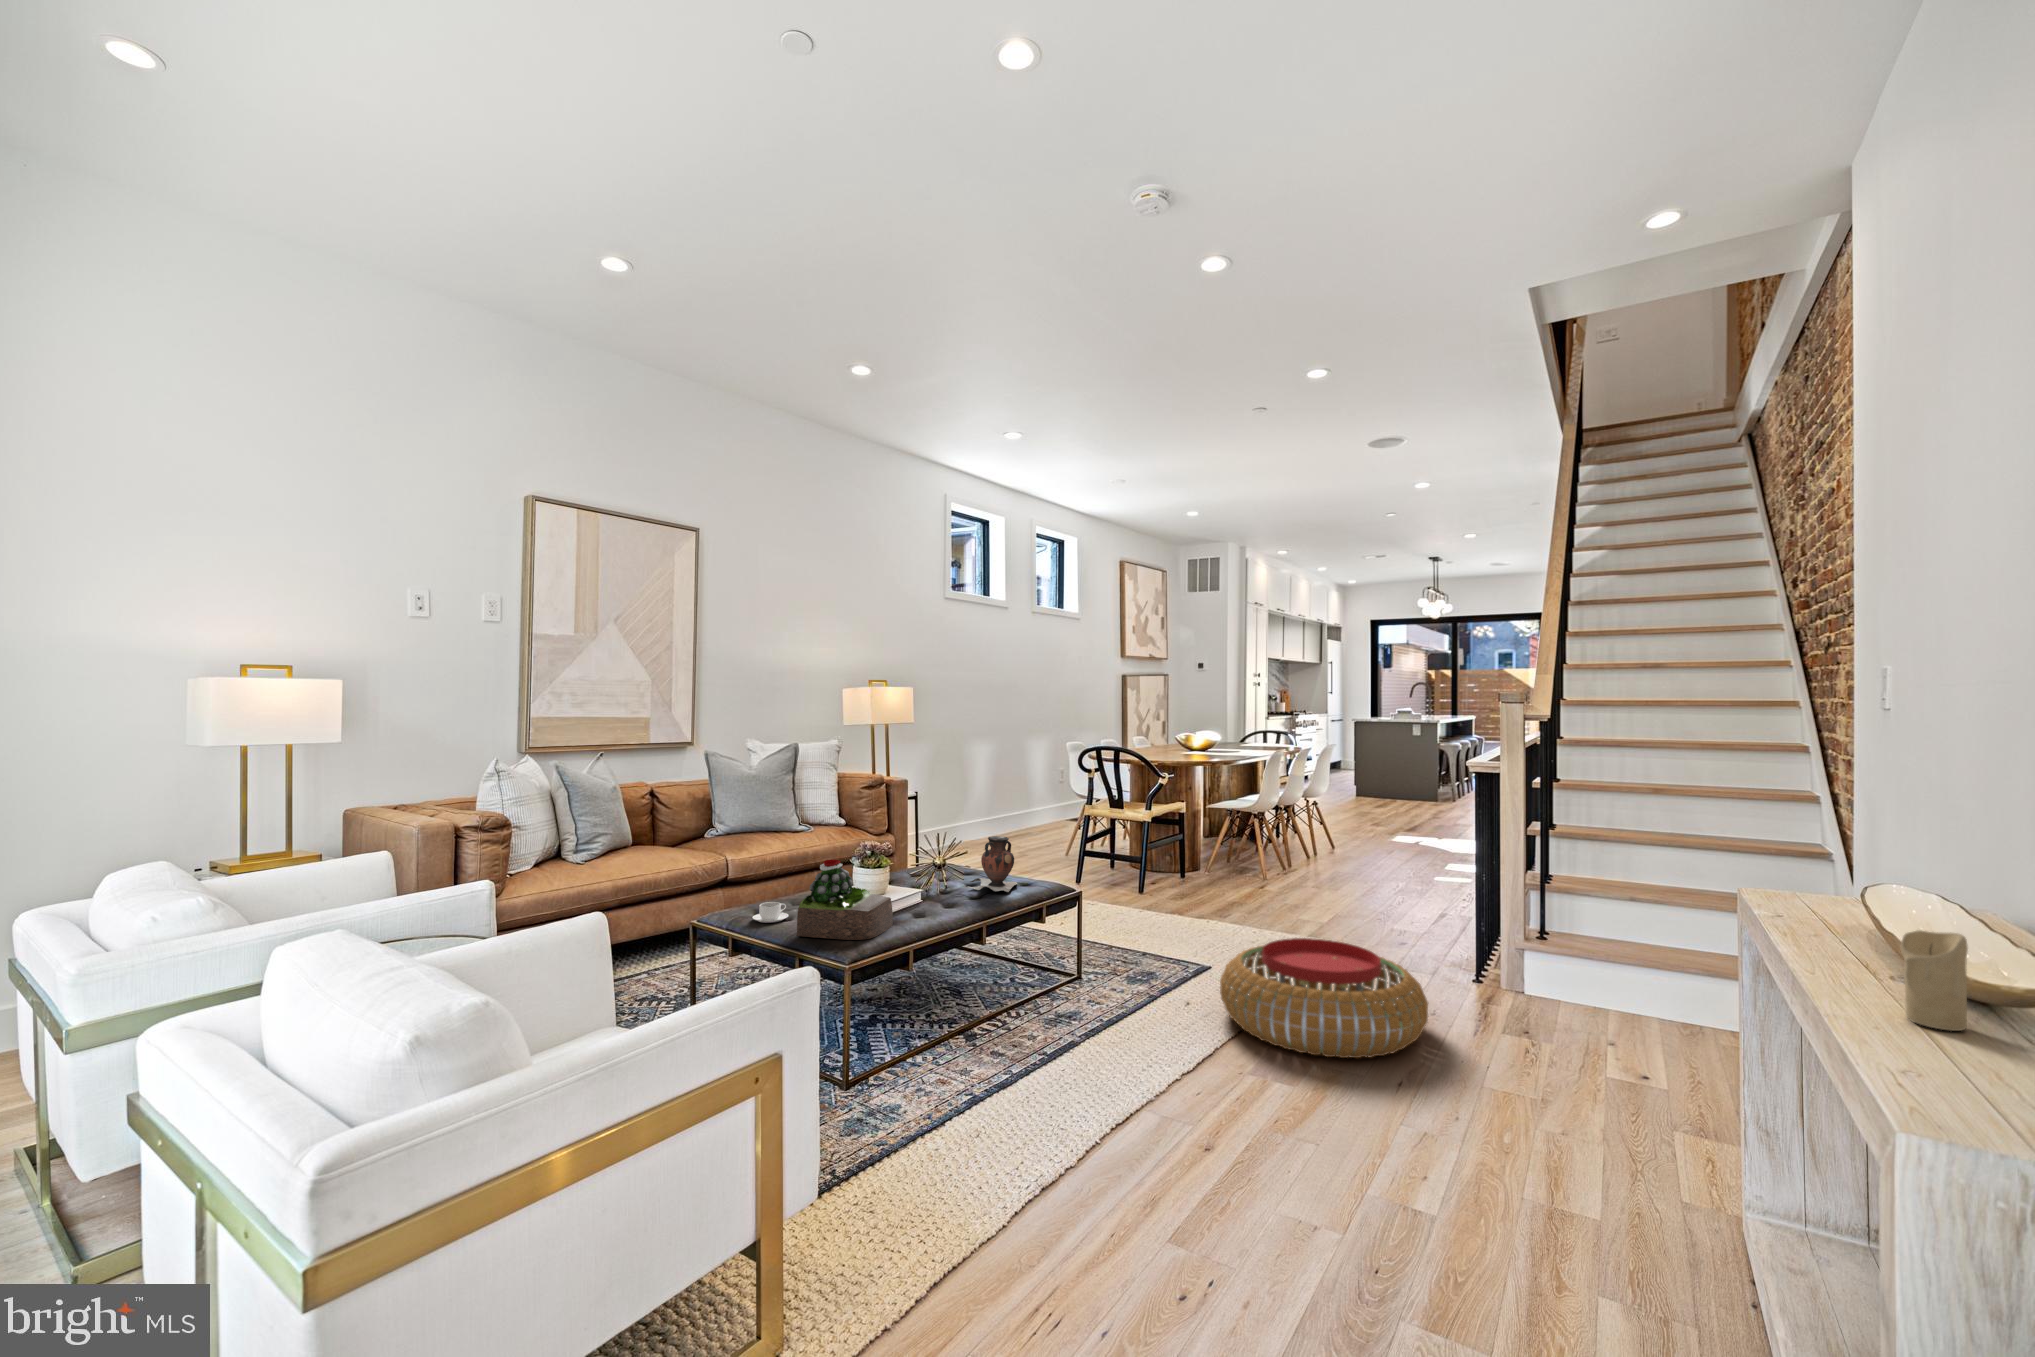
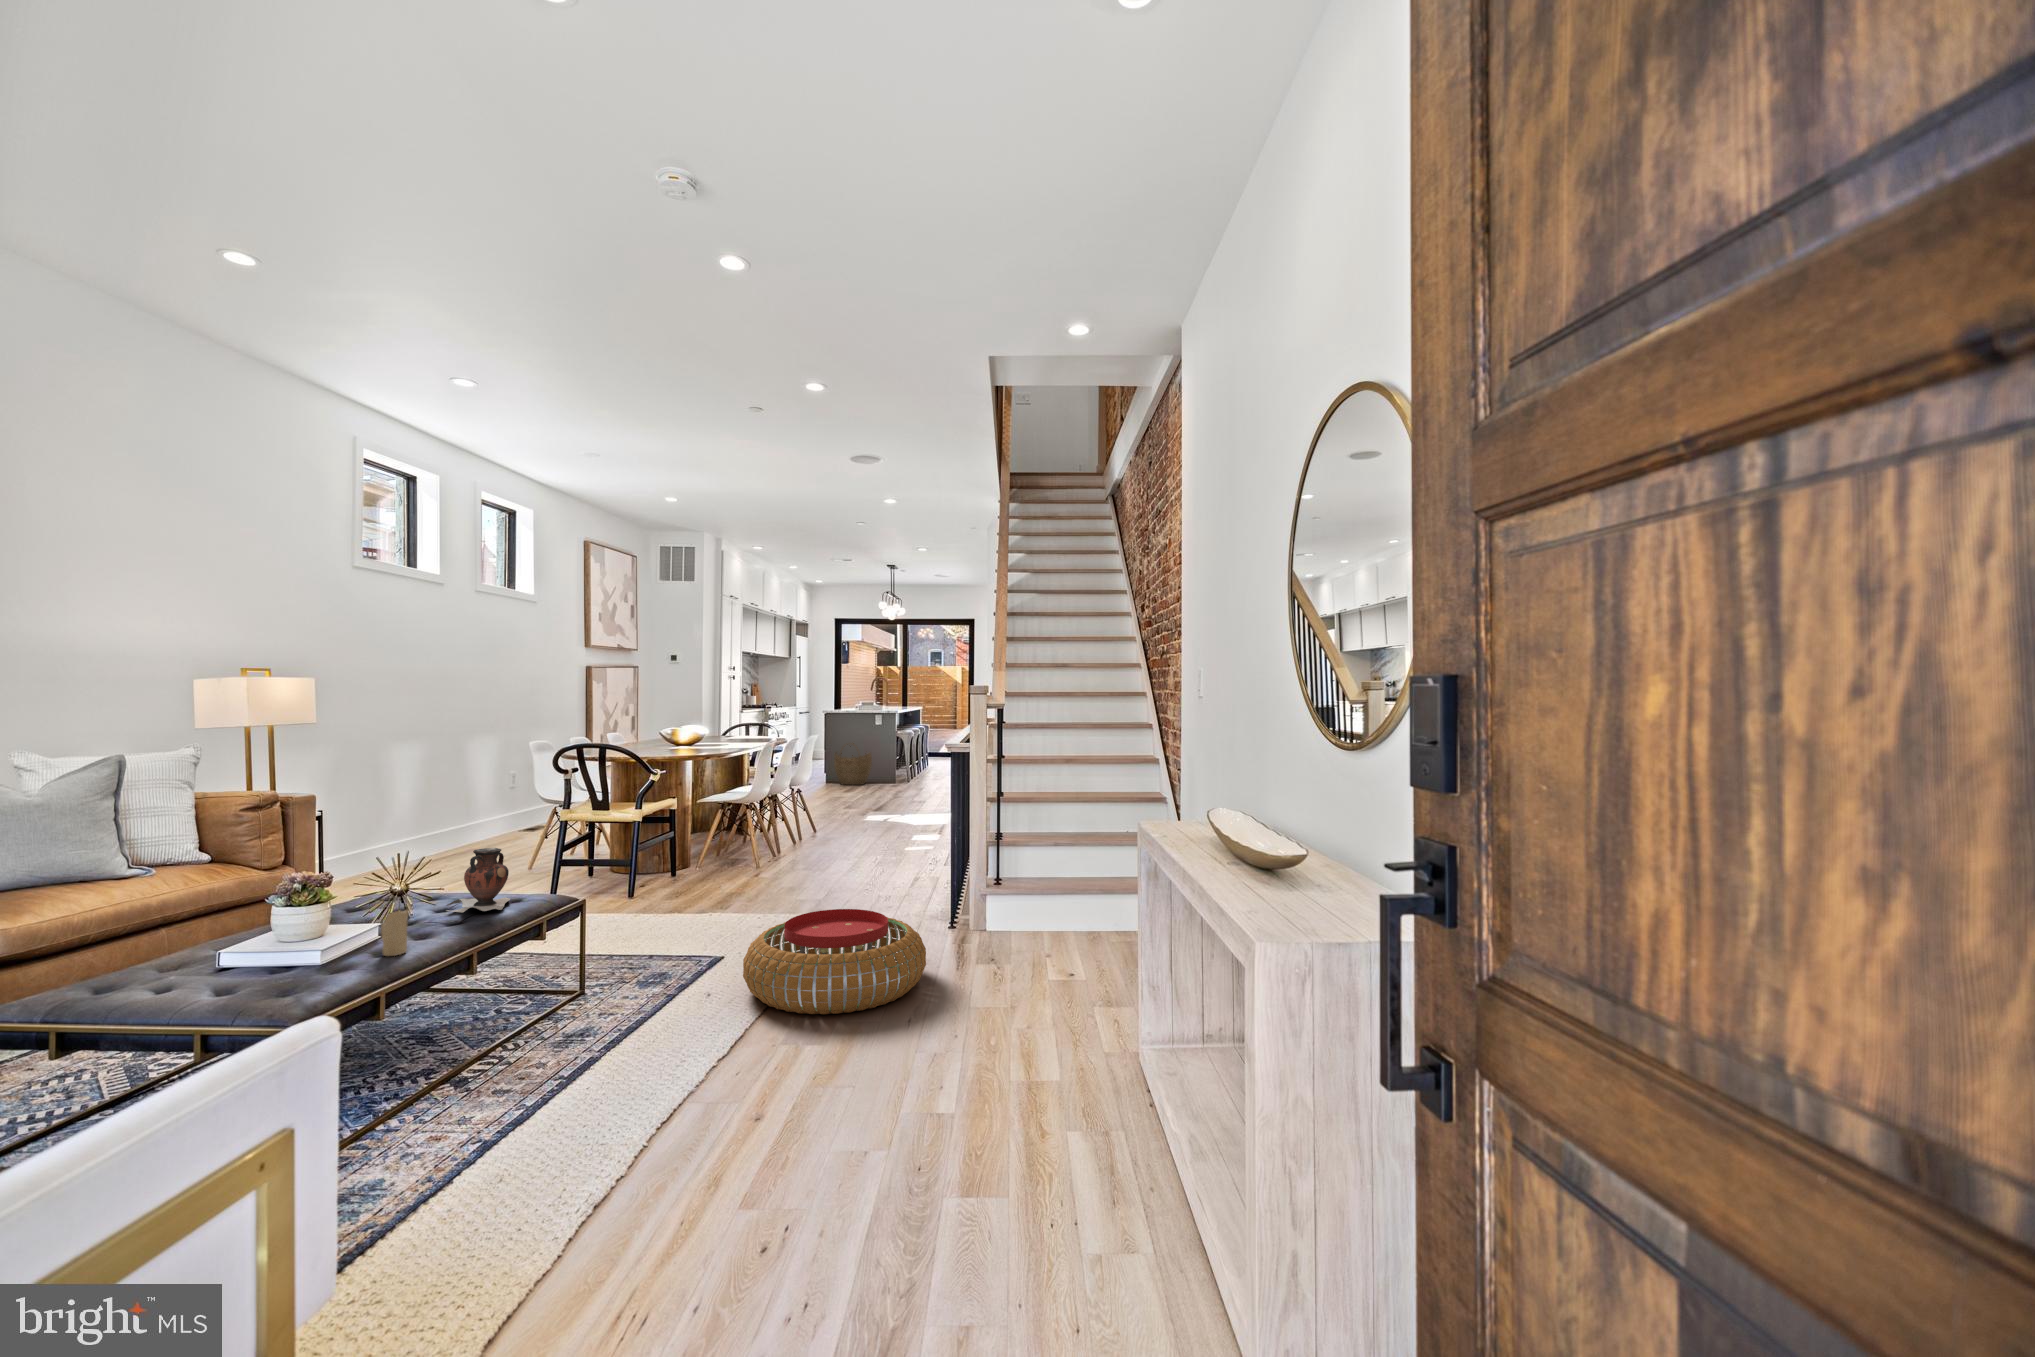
woven basket: none [1369,754,1413,802] -> present [834,743,872,785]
succulent plant: present [797,860,893,940] -> none [193,899,349,1008]
coffee cup: present [753,902,789,923] -> none [96,970,165,1001]
candle: present [1901,930,1968,1031] -> present [381,911,408,956]

